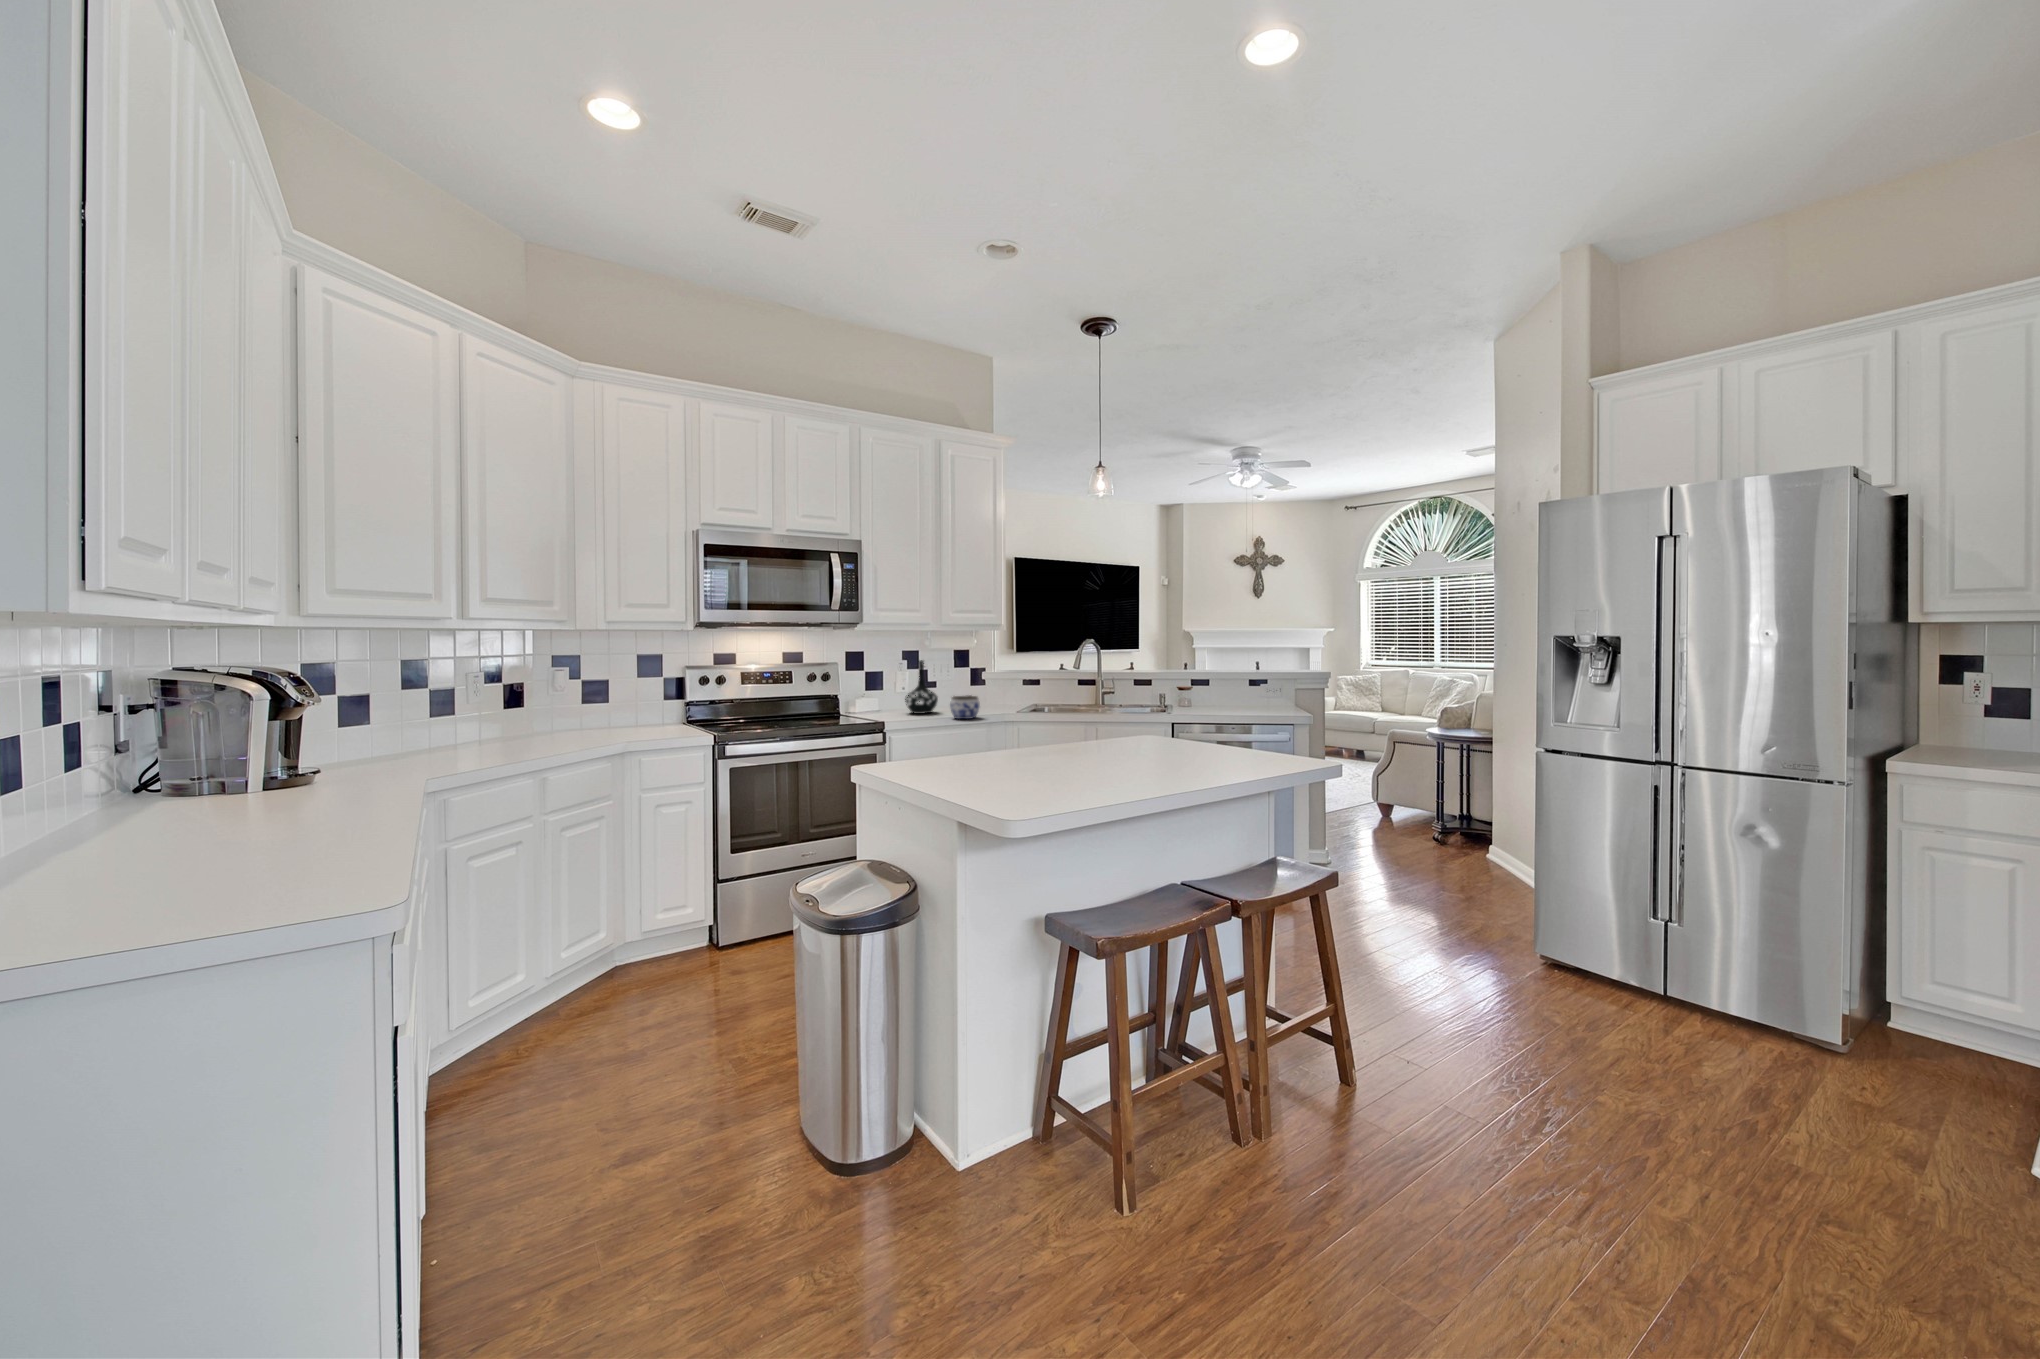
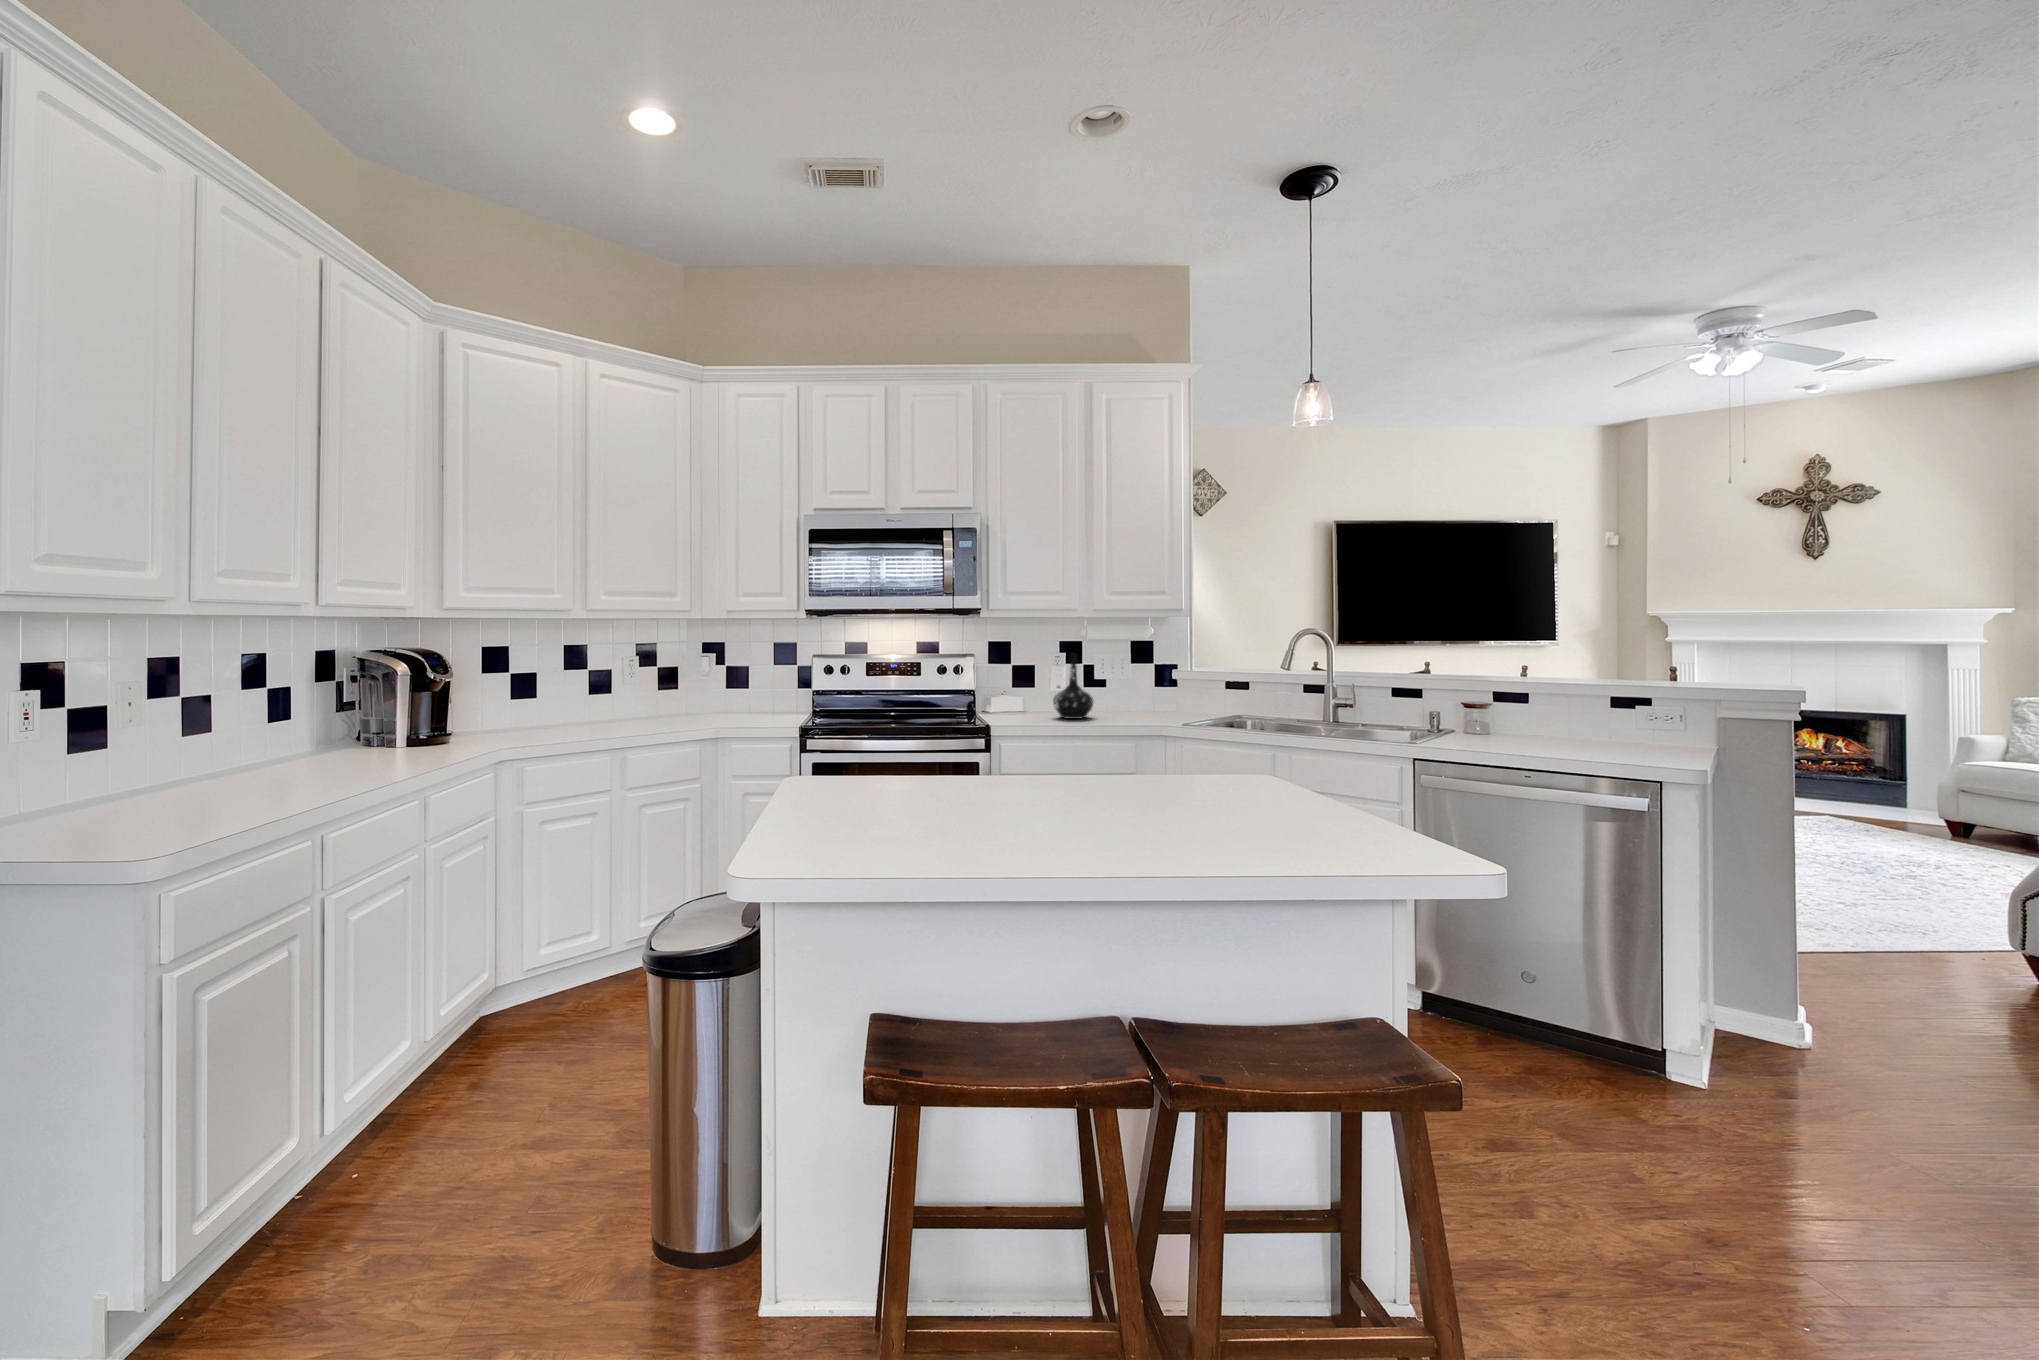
jar: present [950,695,980,719] -> none [1086,700,1124,729]

